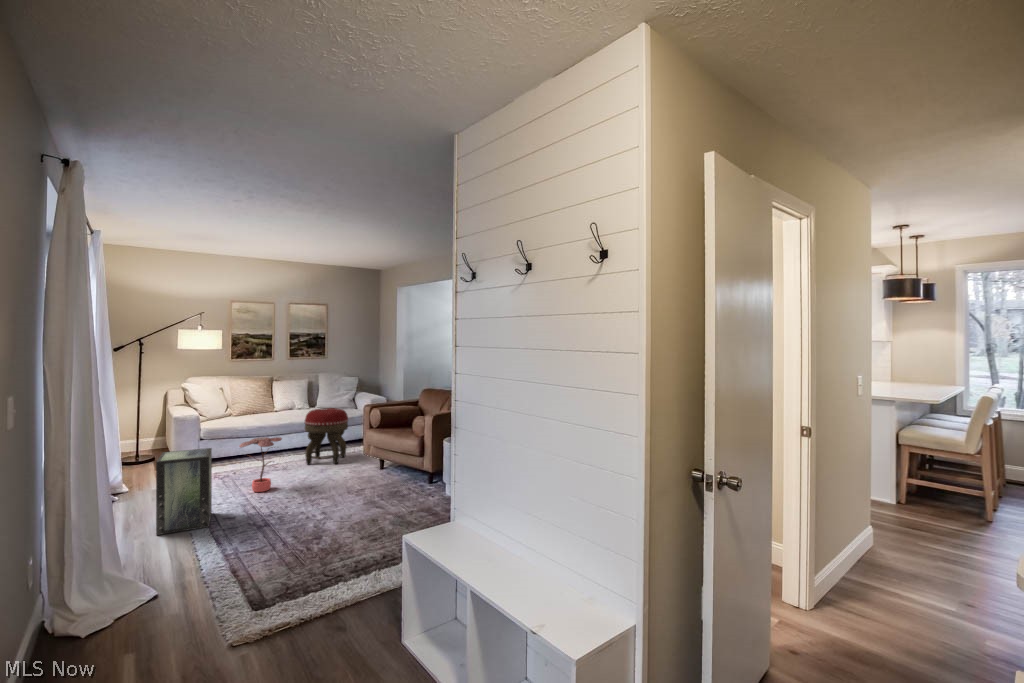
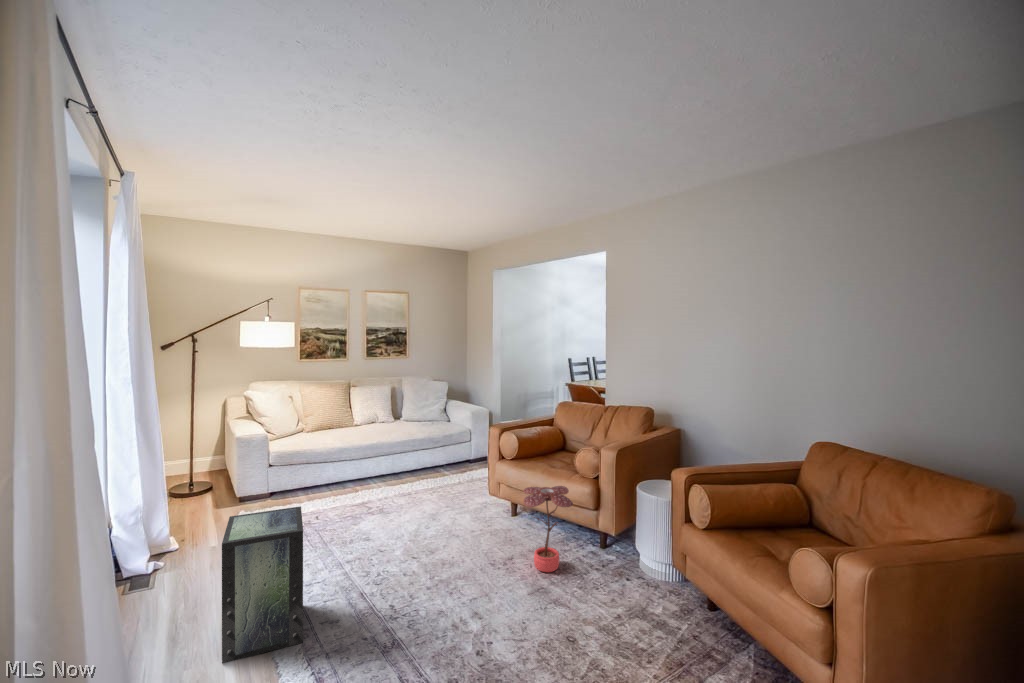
footstool: present [305,408,348,464] -> none [402,426,456,503]
potted plant: present [240,437,282,492] -> present [523,486,573,572]

